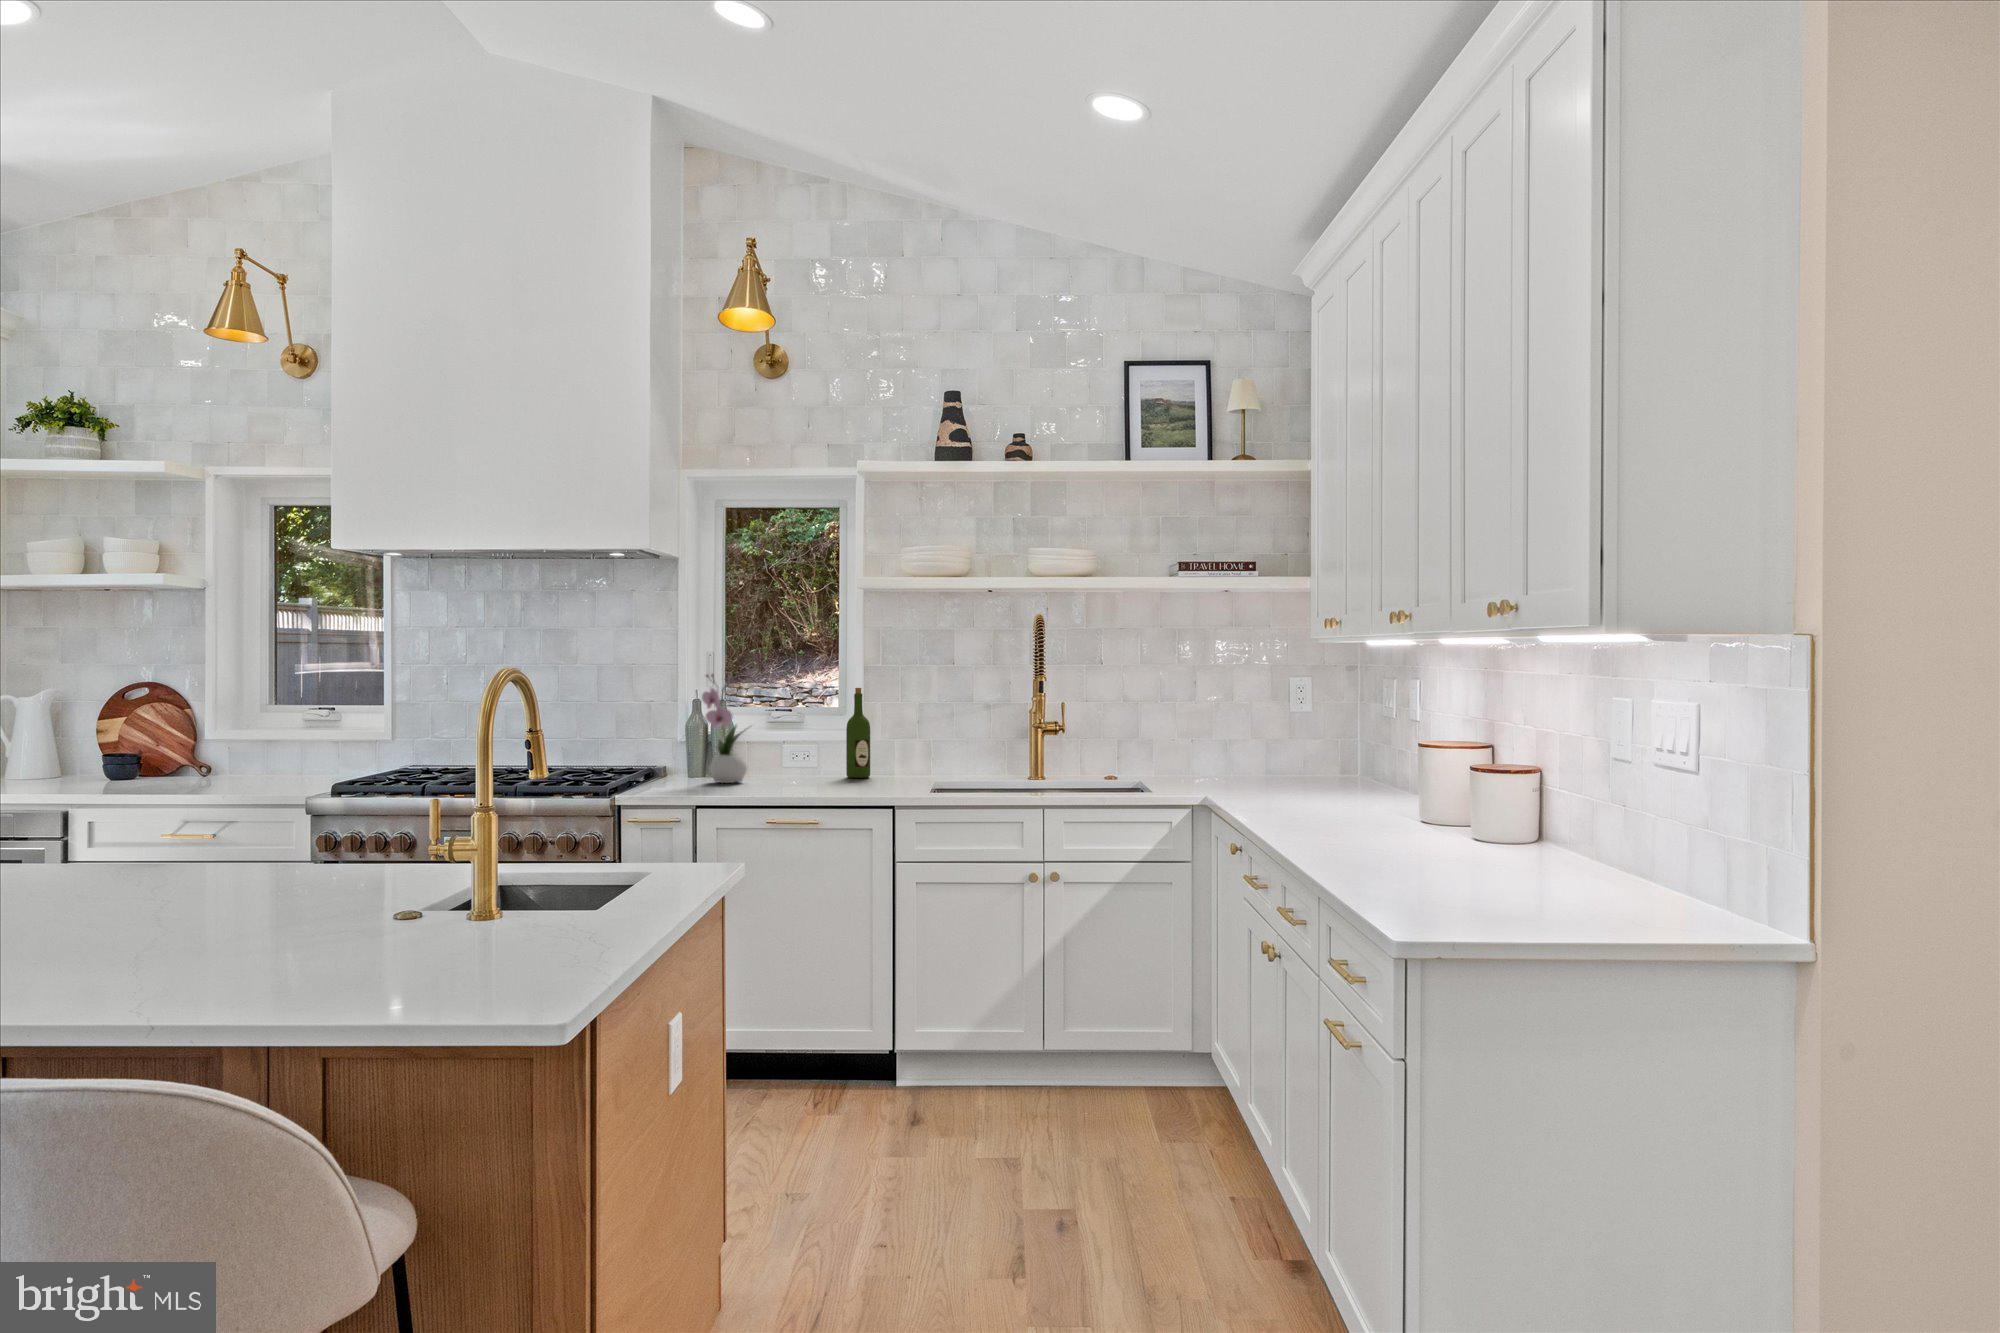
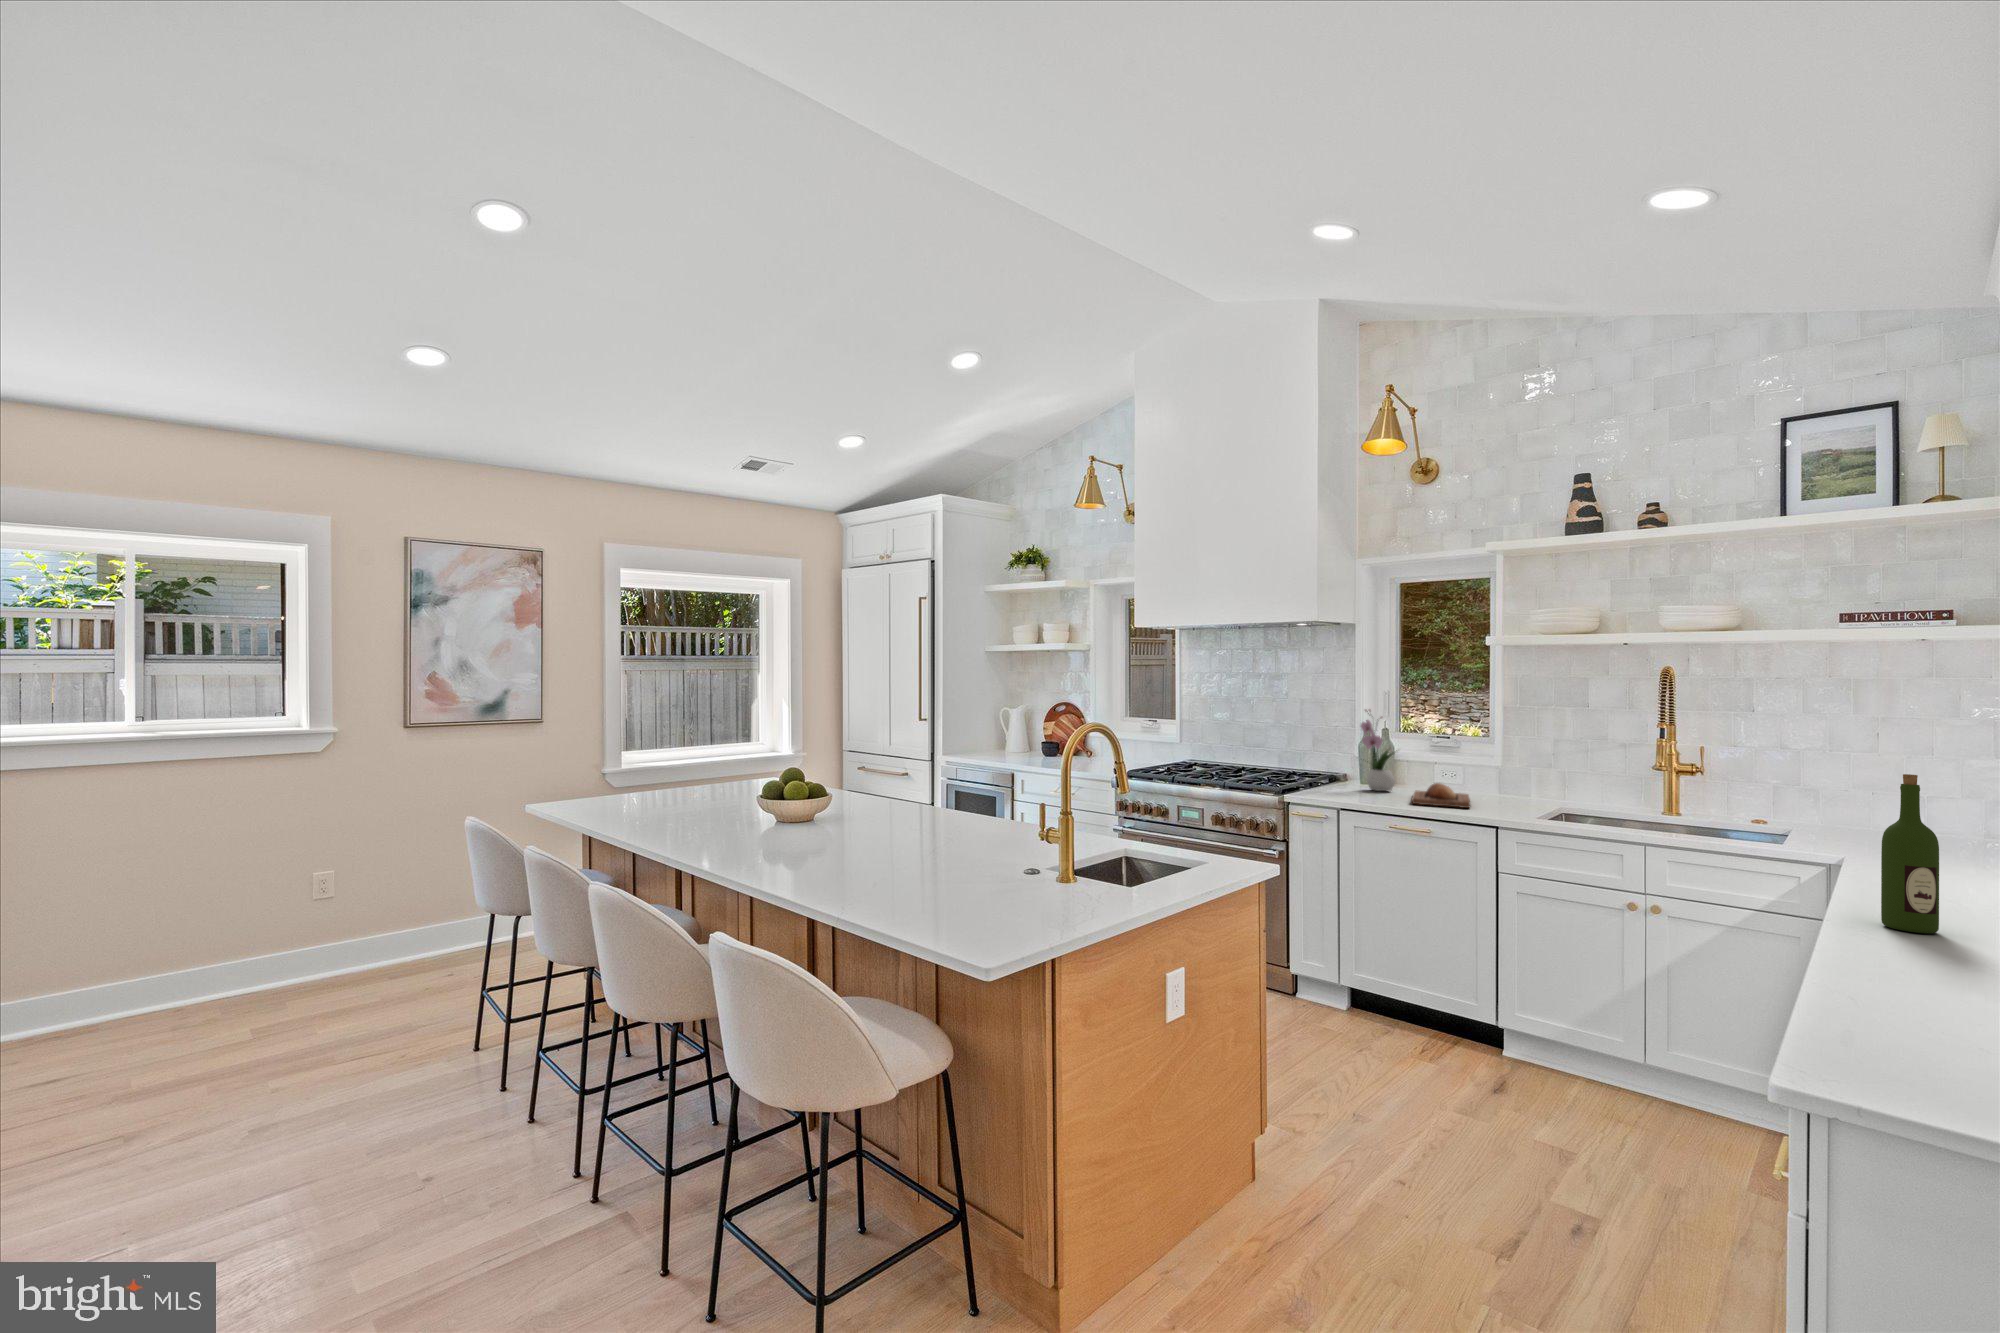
wine bottle: present [846,688,870,778] -> present [1881,774,1939,933]
bread loaf: none [775,765,859,794] -> present [1412,783,1471,808]

